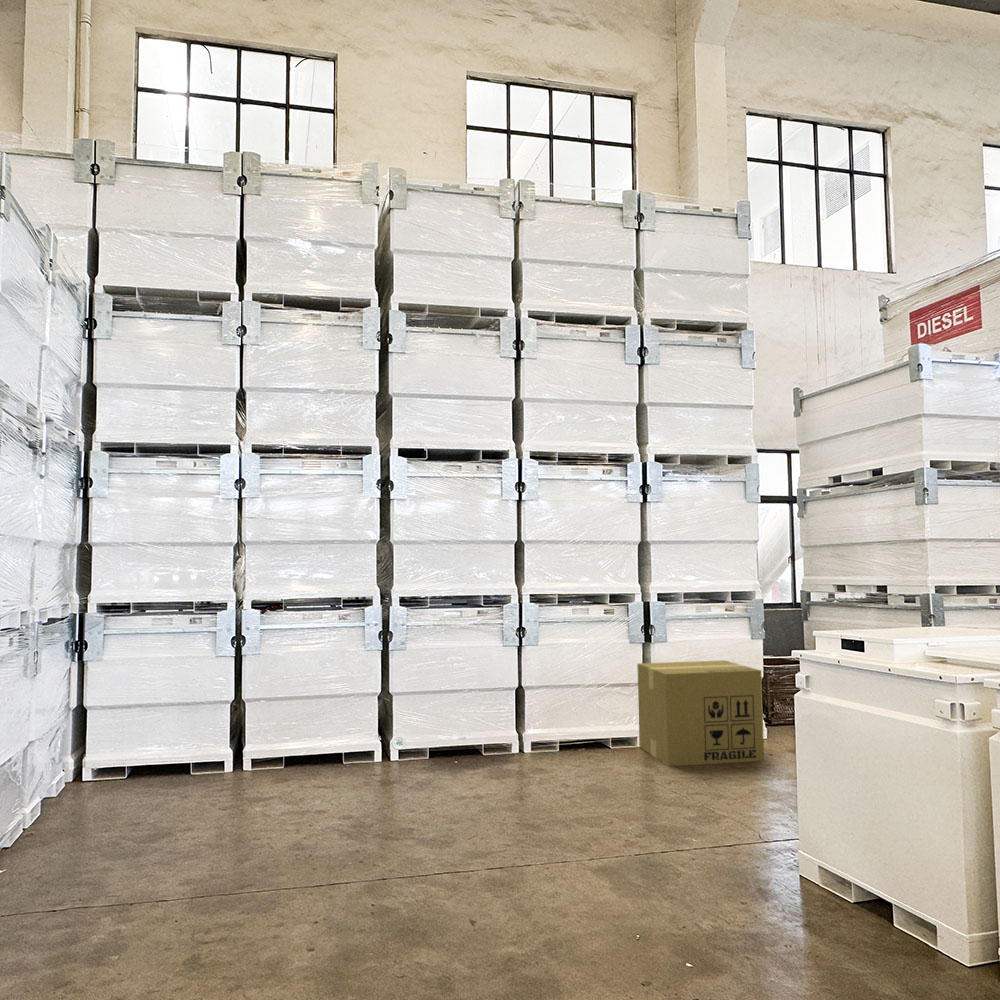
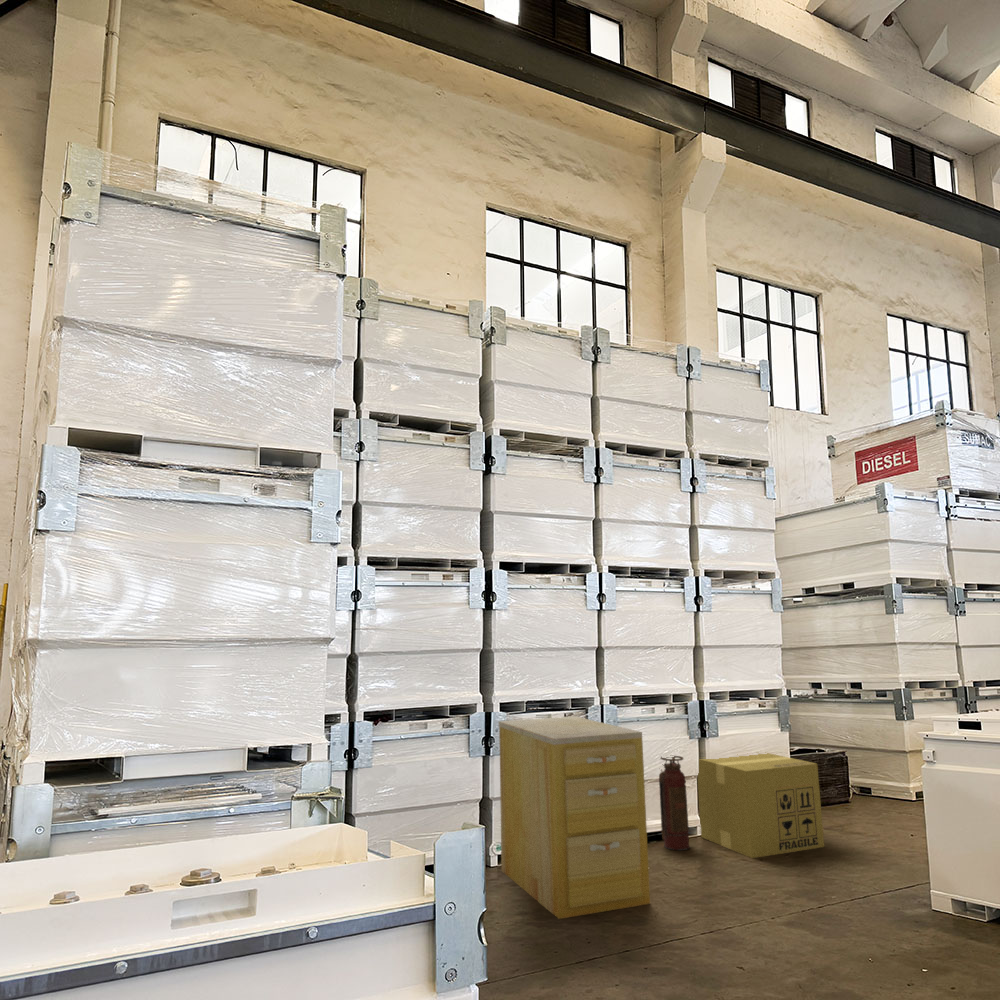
filing cabinet: none [394,613,506,801] -> present [499,717,650,919]
fire extinguisher: none [583,659,615,756] -> present [659,756,690,850]

